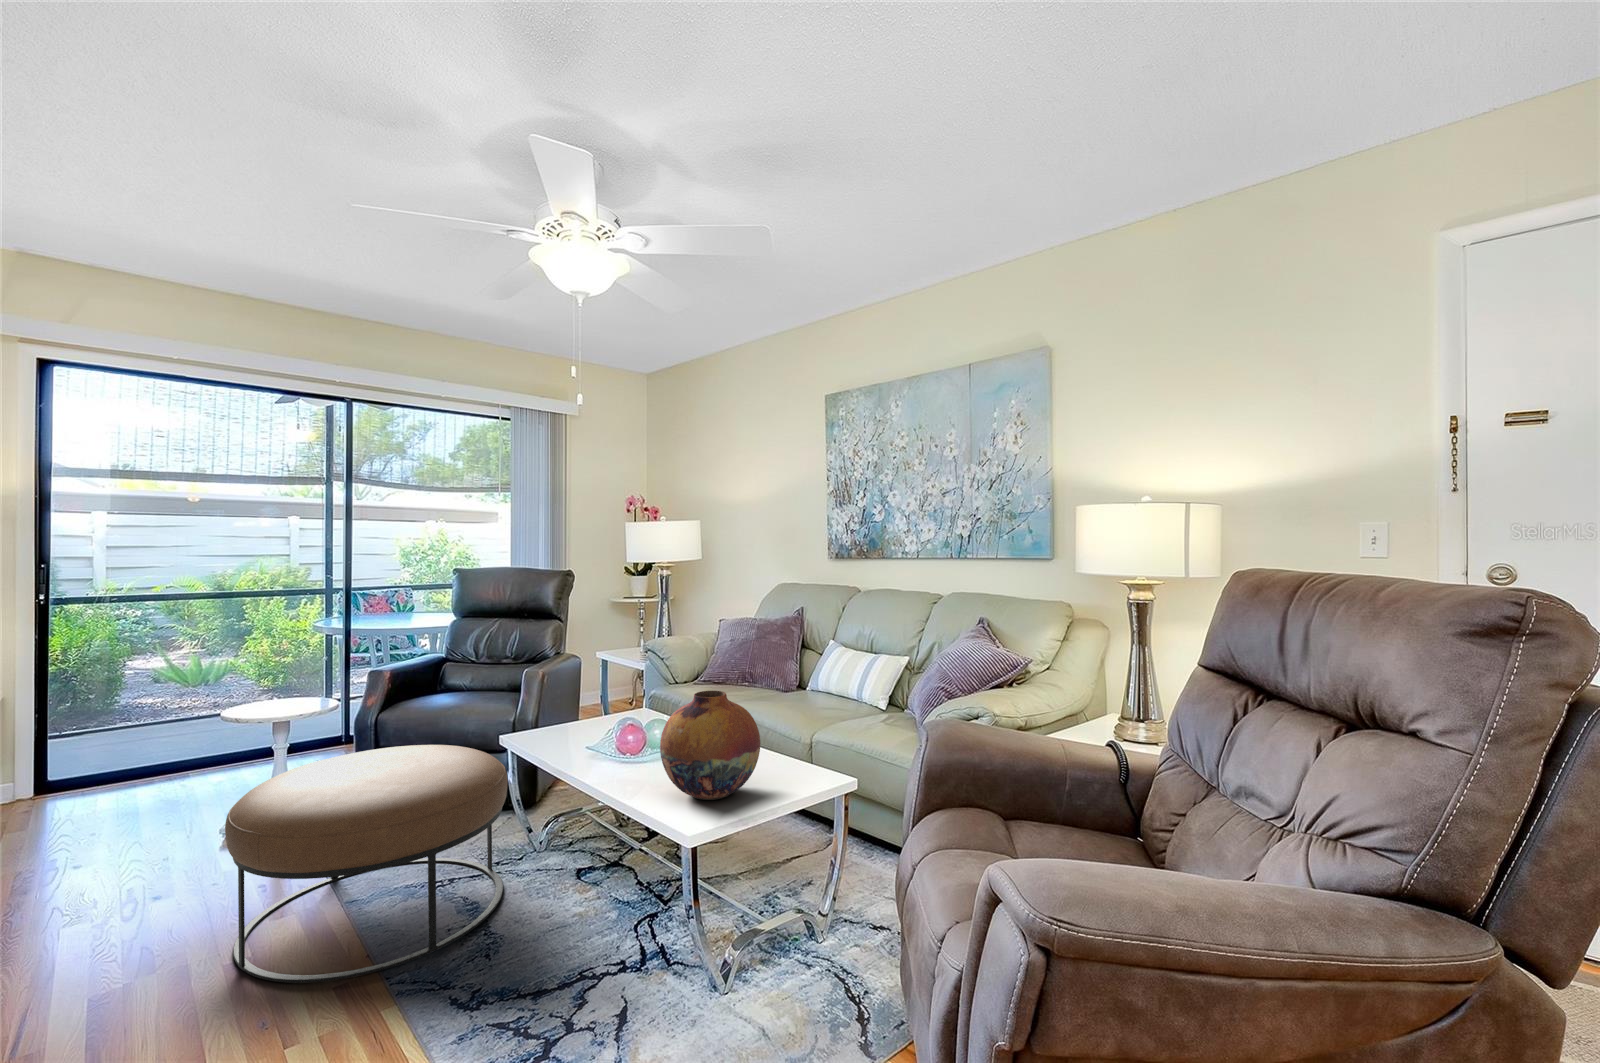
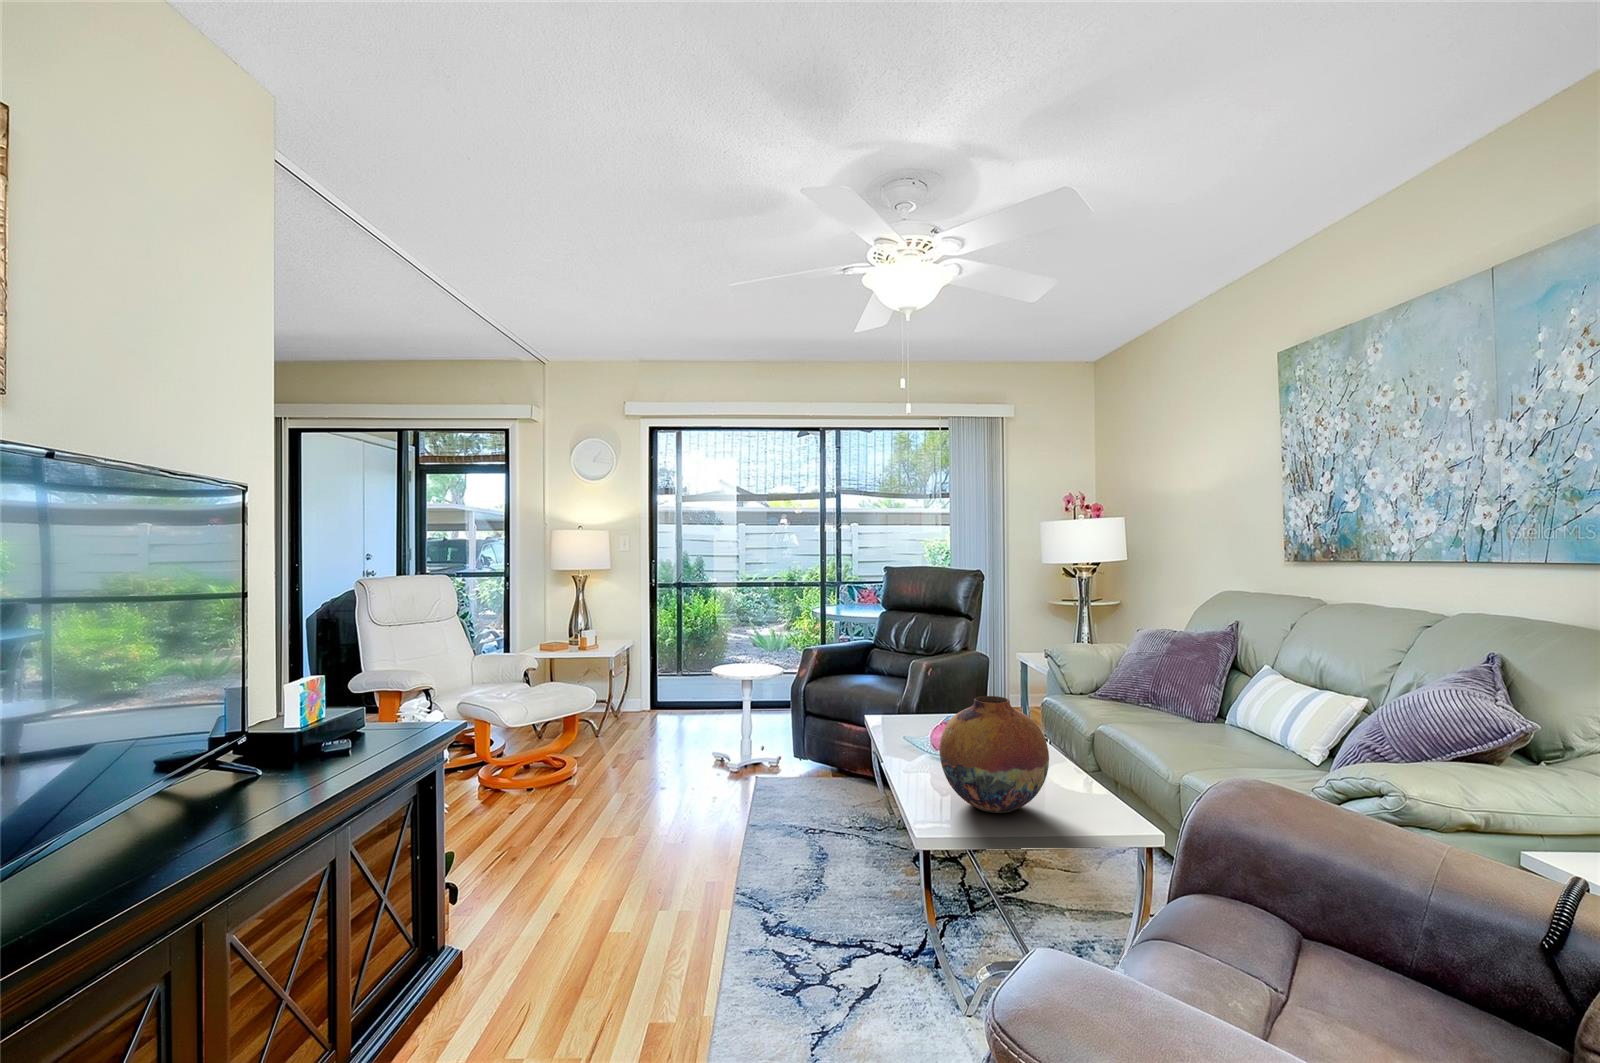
ottoman: present [225,745,507,983] -> none [667,708,859,880]

